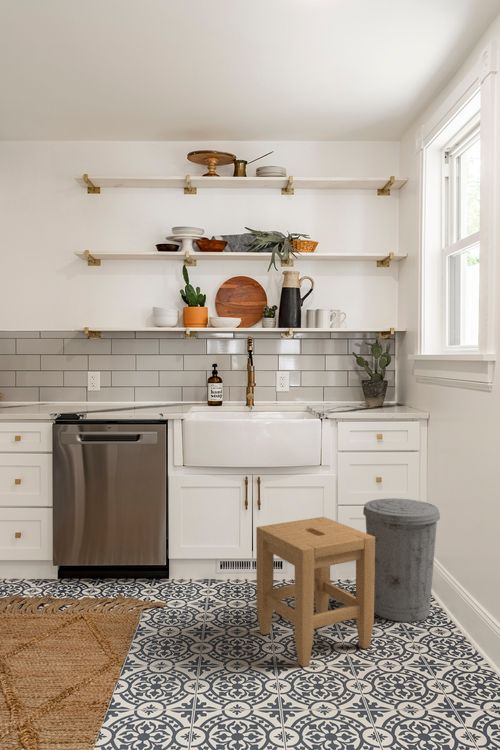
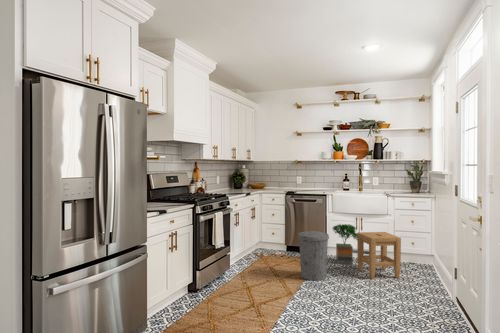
potted tree: none [182,497,257,613] -> present [333,224,357,264]
trash can: present [363,498,440,622] -> present [298,231,329,281]

